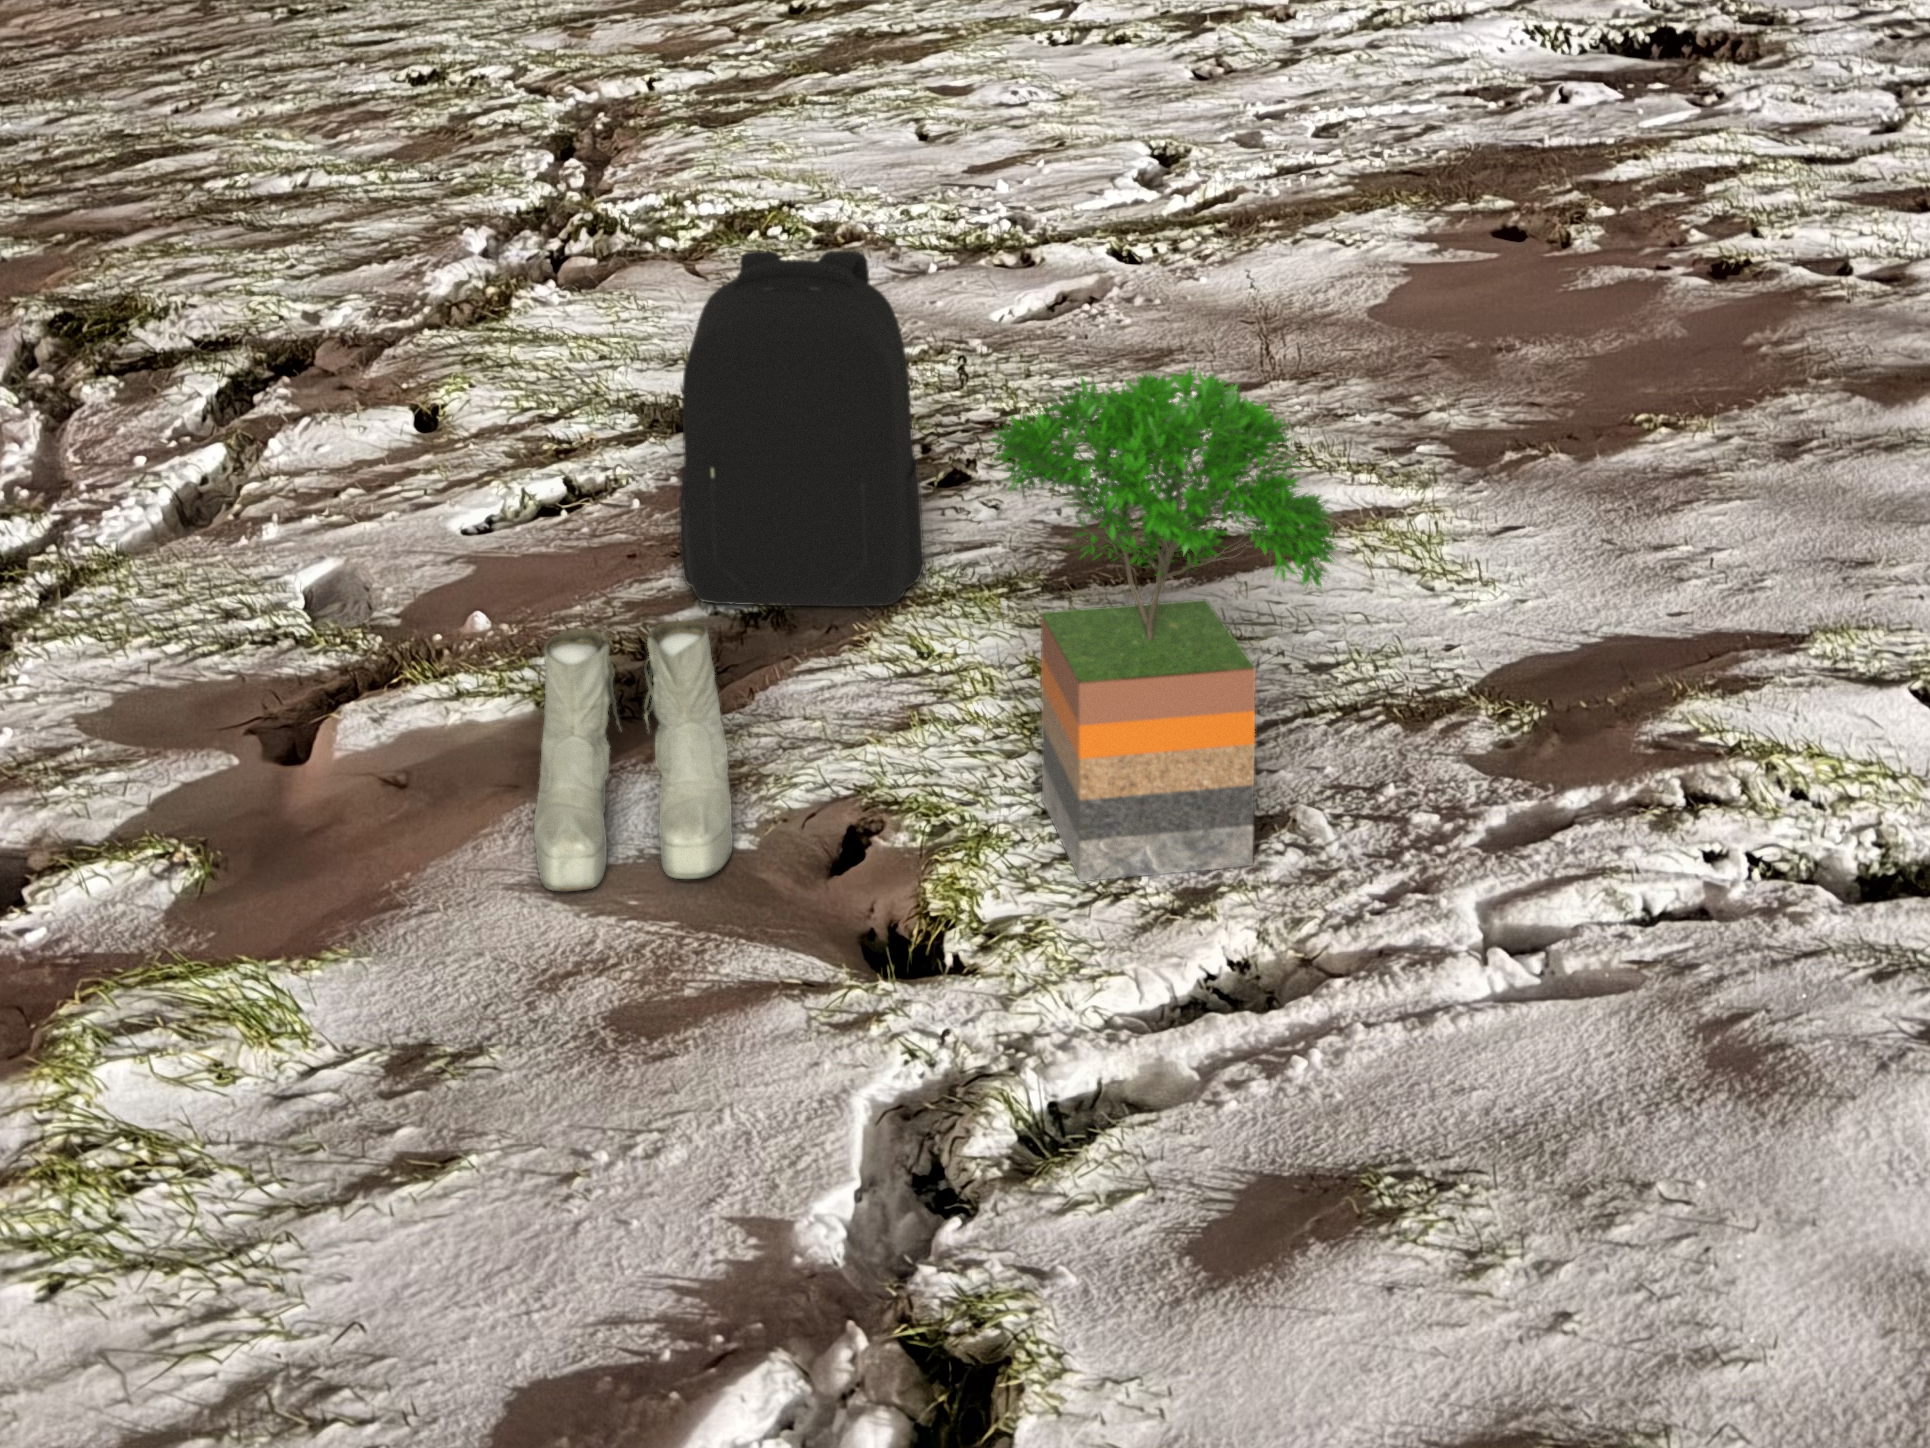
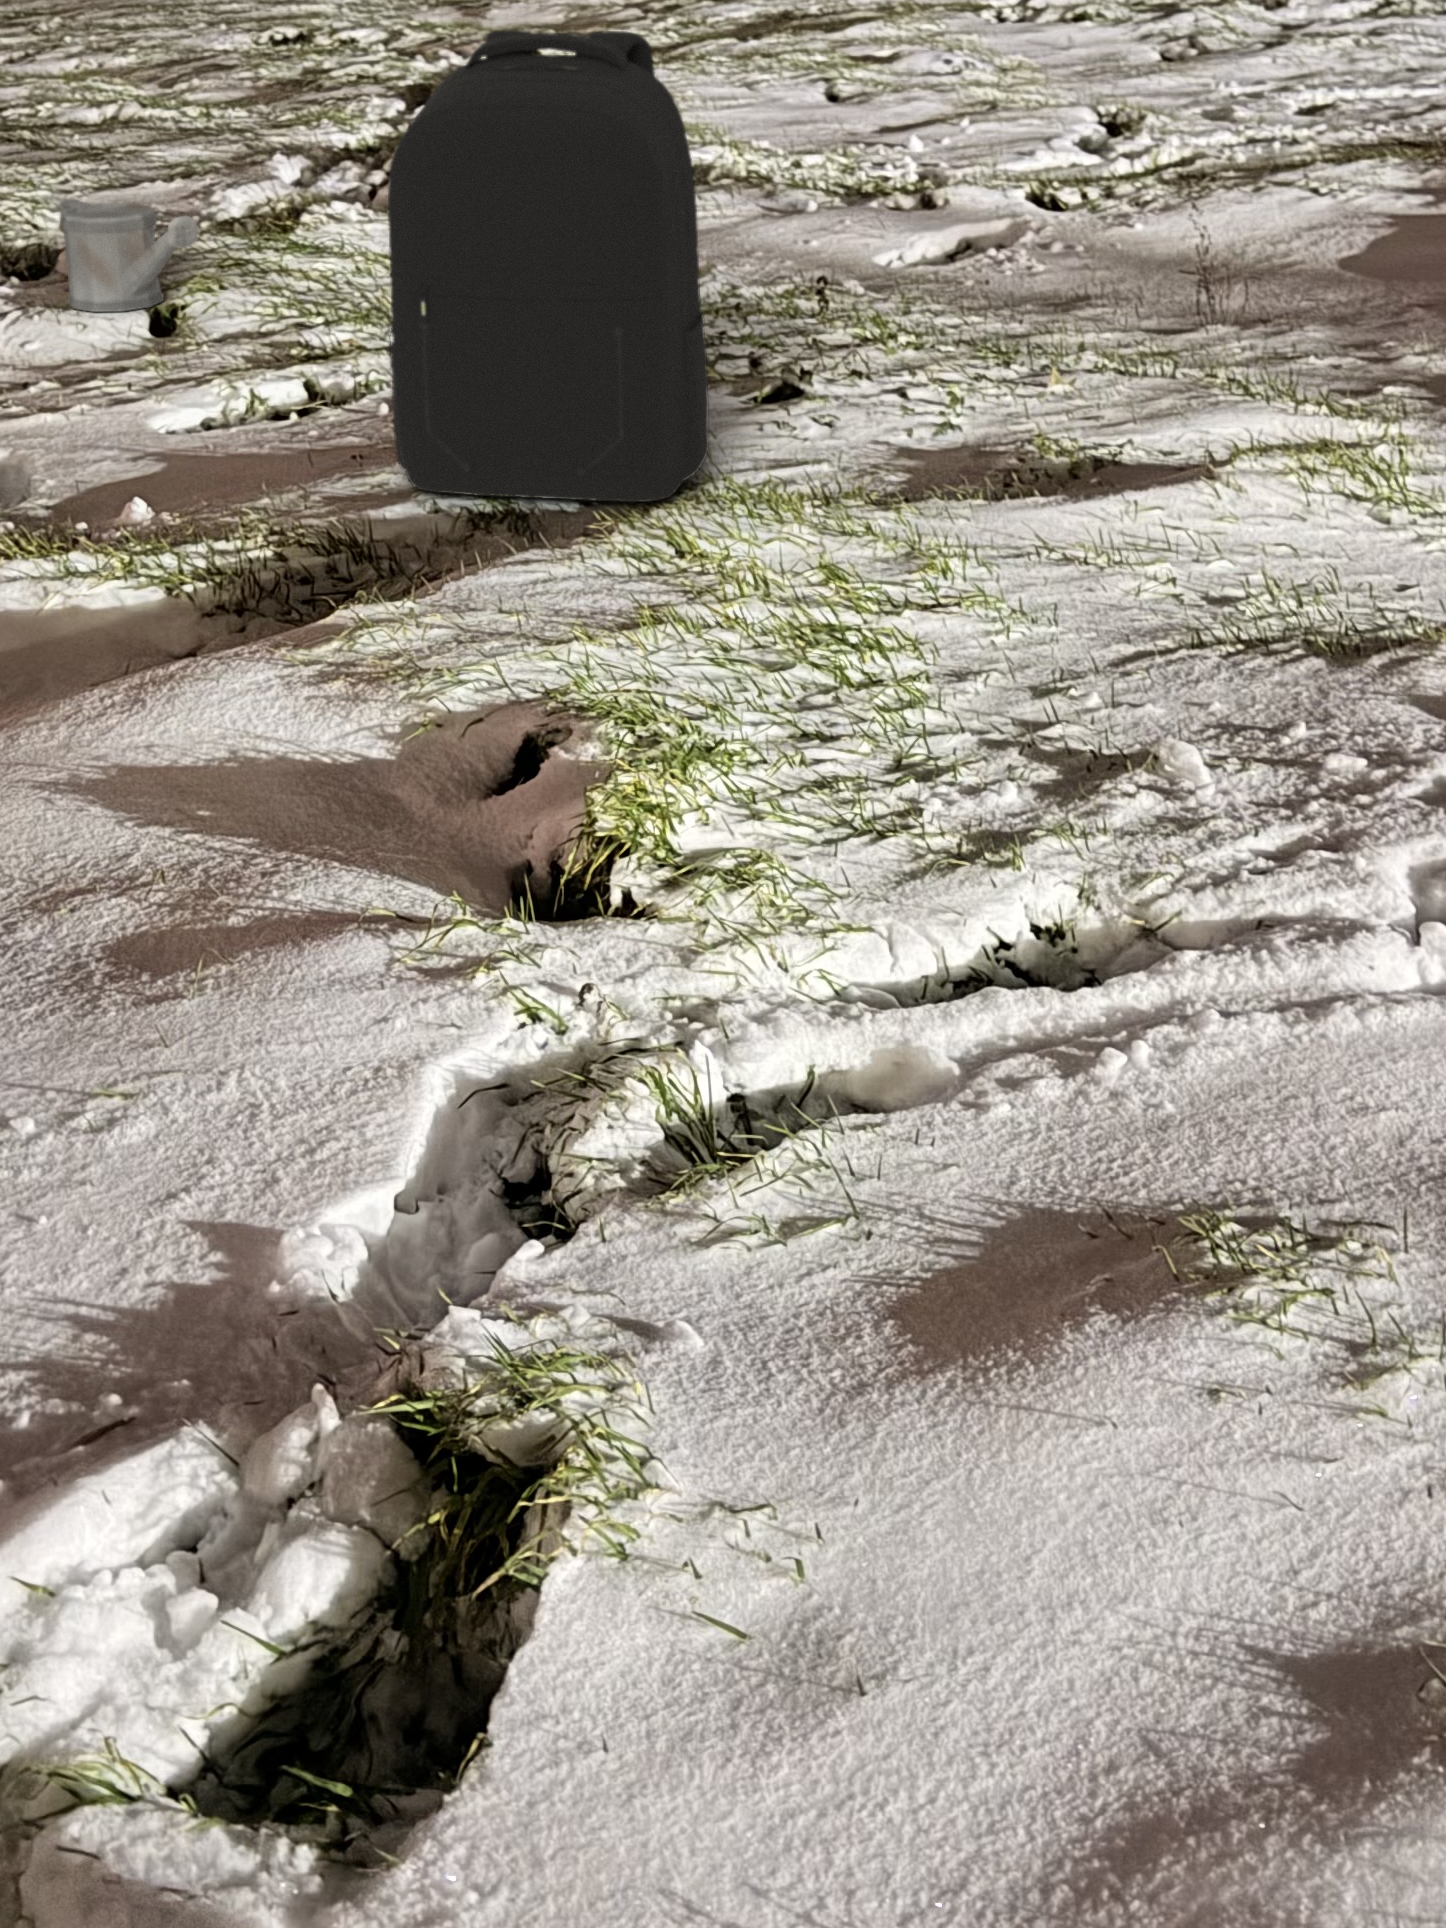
watering can: none [330,319,463,418] -> present [60,199,198,312]
potted tree: present [987,367,1336,882] -> none [724,66,1250,812]
boots: present [534,620,733,892] -> none [77,438,362,787]

